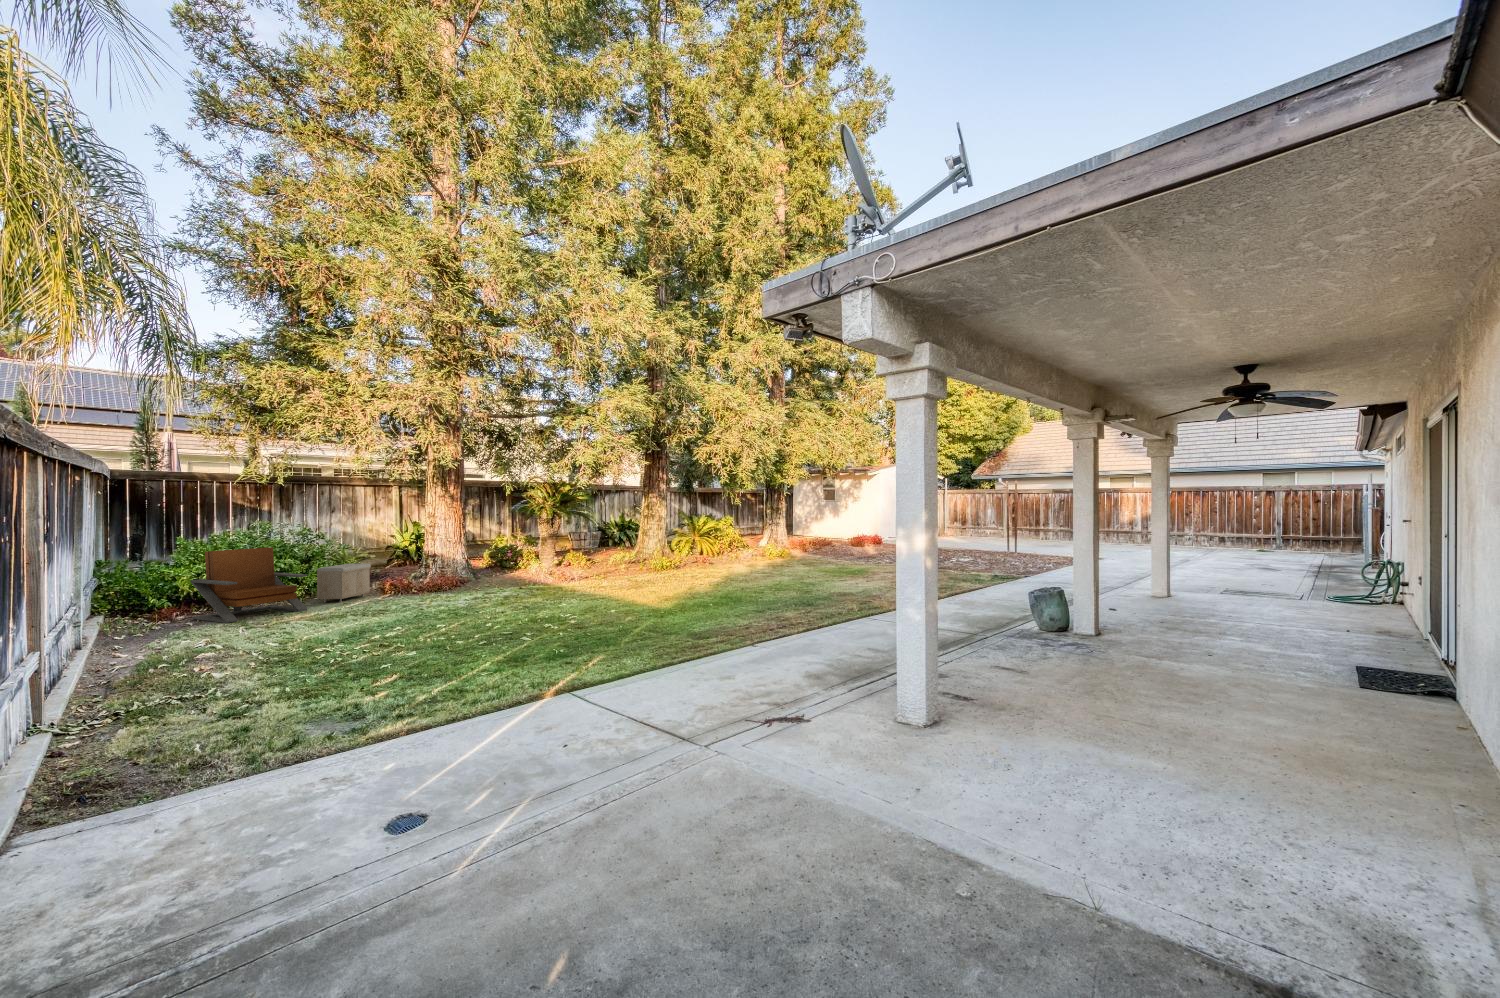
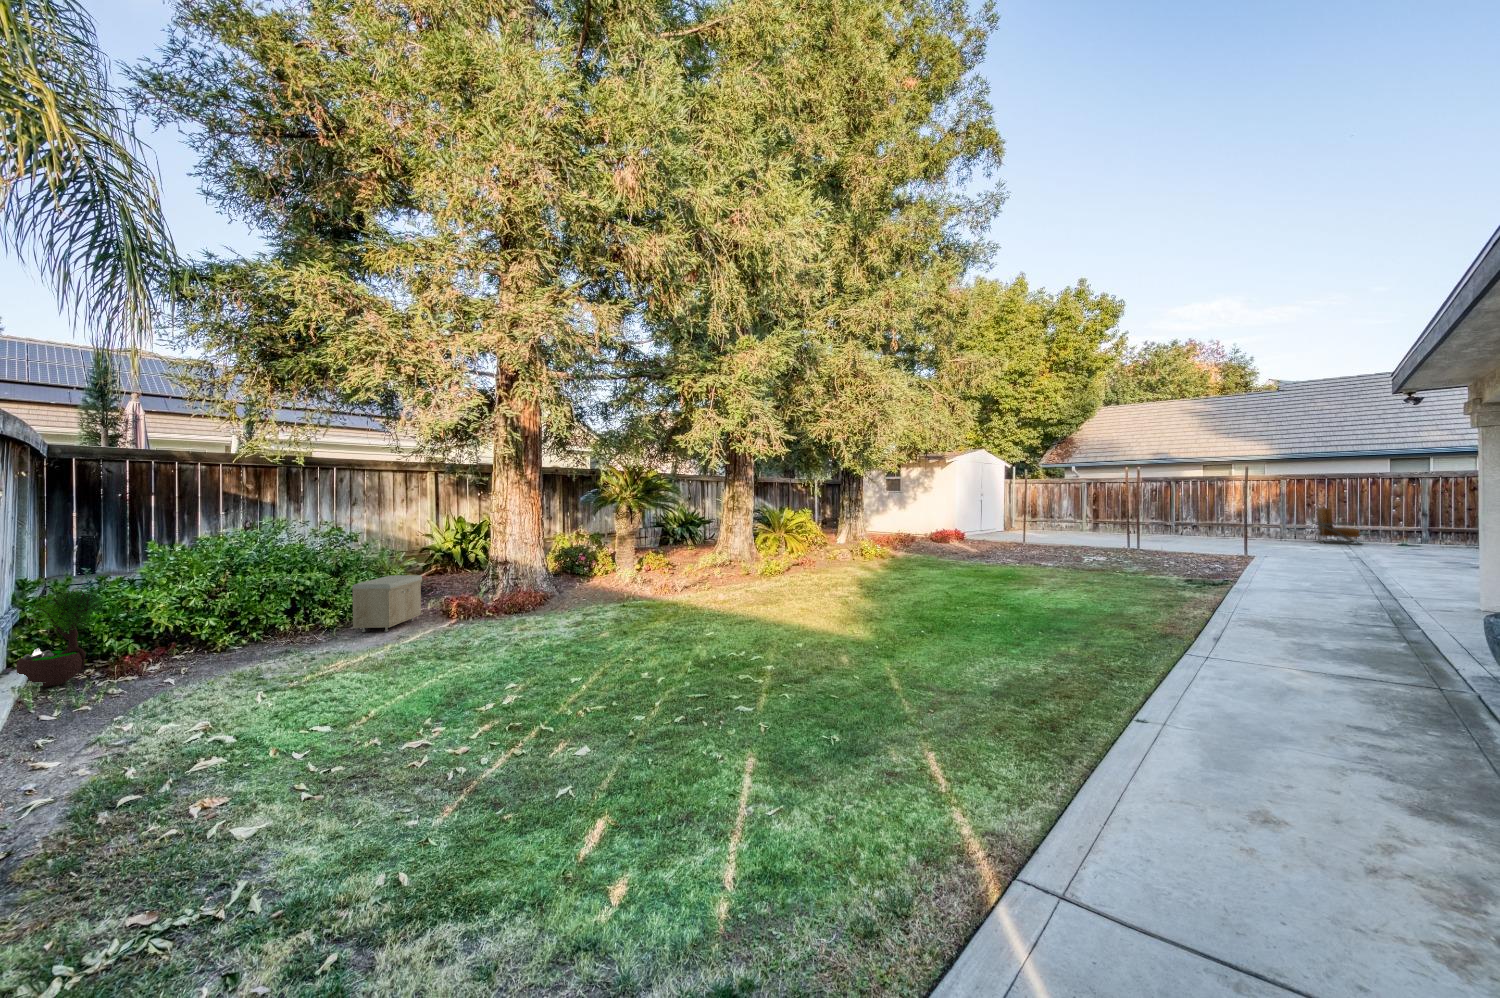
lounge chair: present [191,547,307,623] -> present [1313,508,1362,545]
potted tree: none [96,560,150,627] -> present [16,582,105,687]

